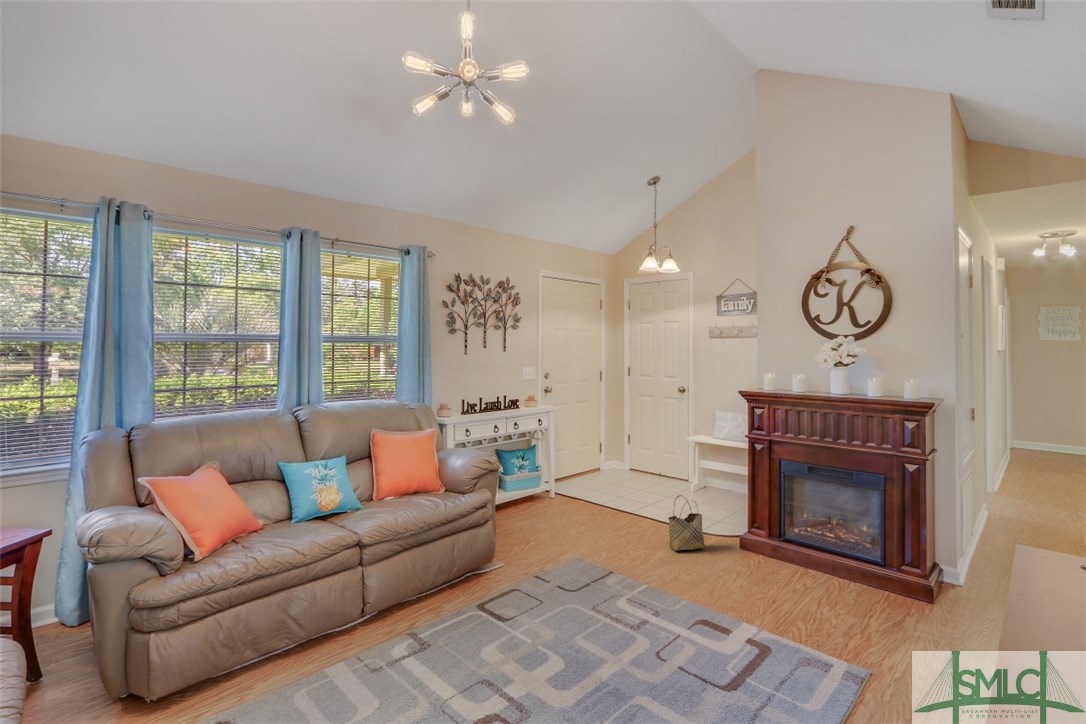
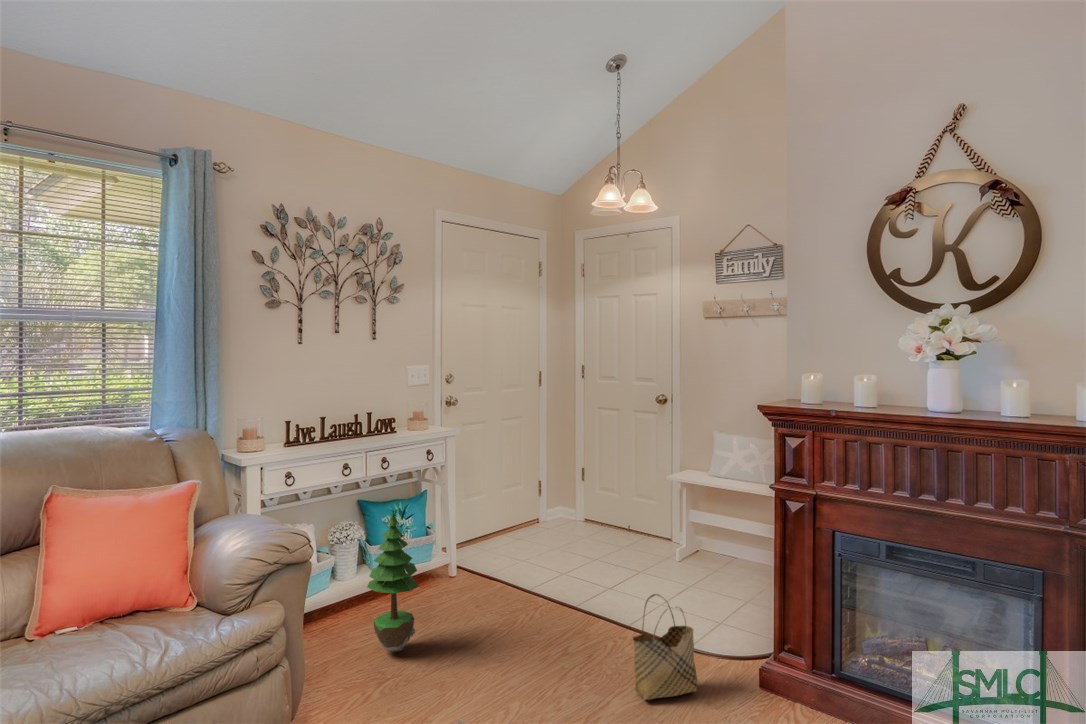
potted tree: none [516,450,545,529] -> present [367,513,419,652]

